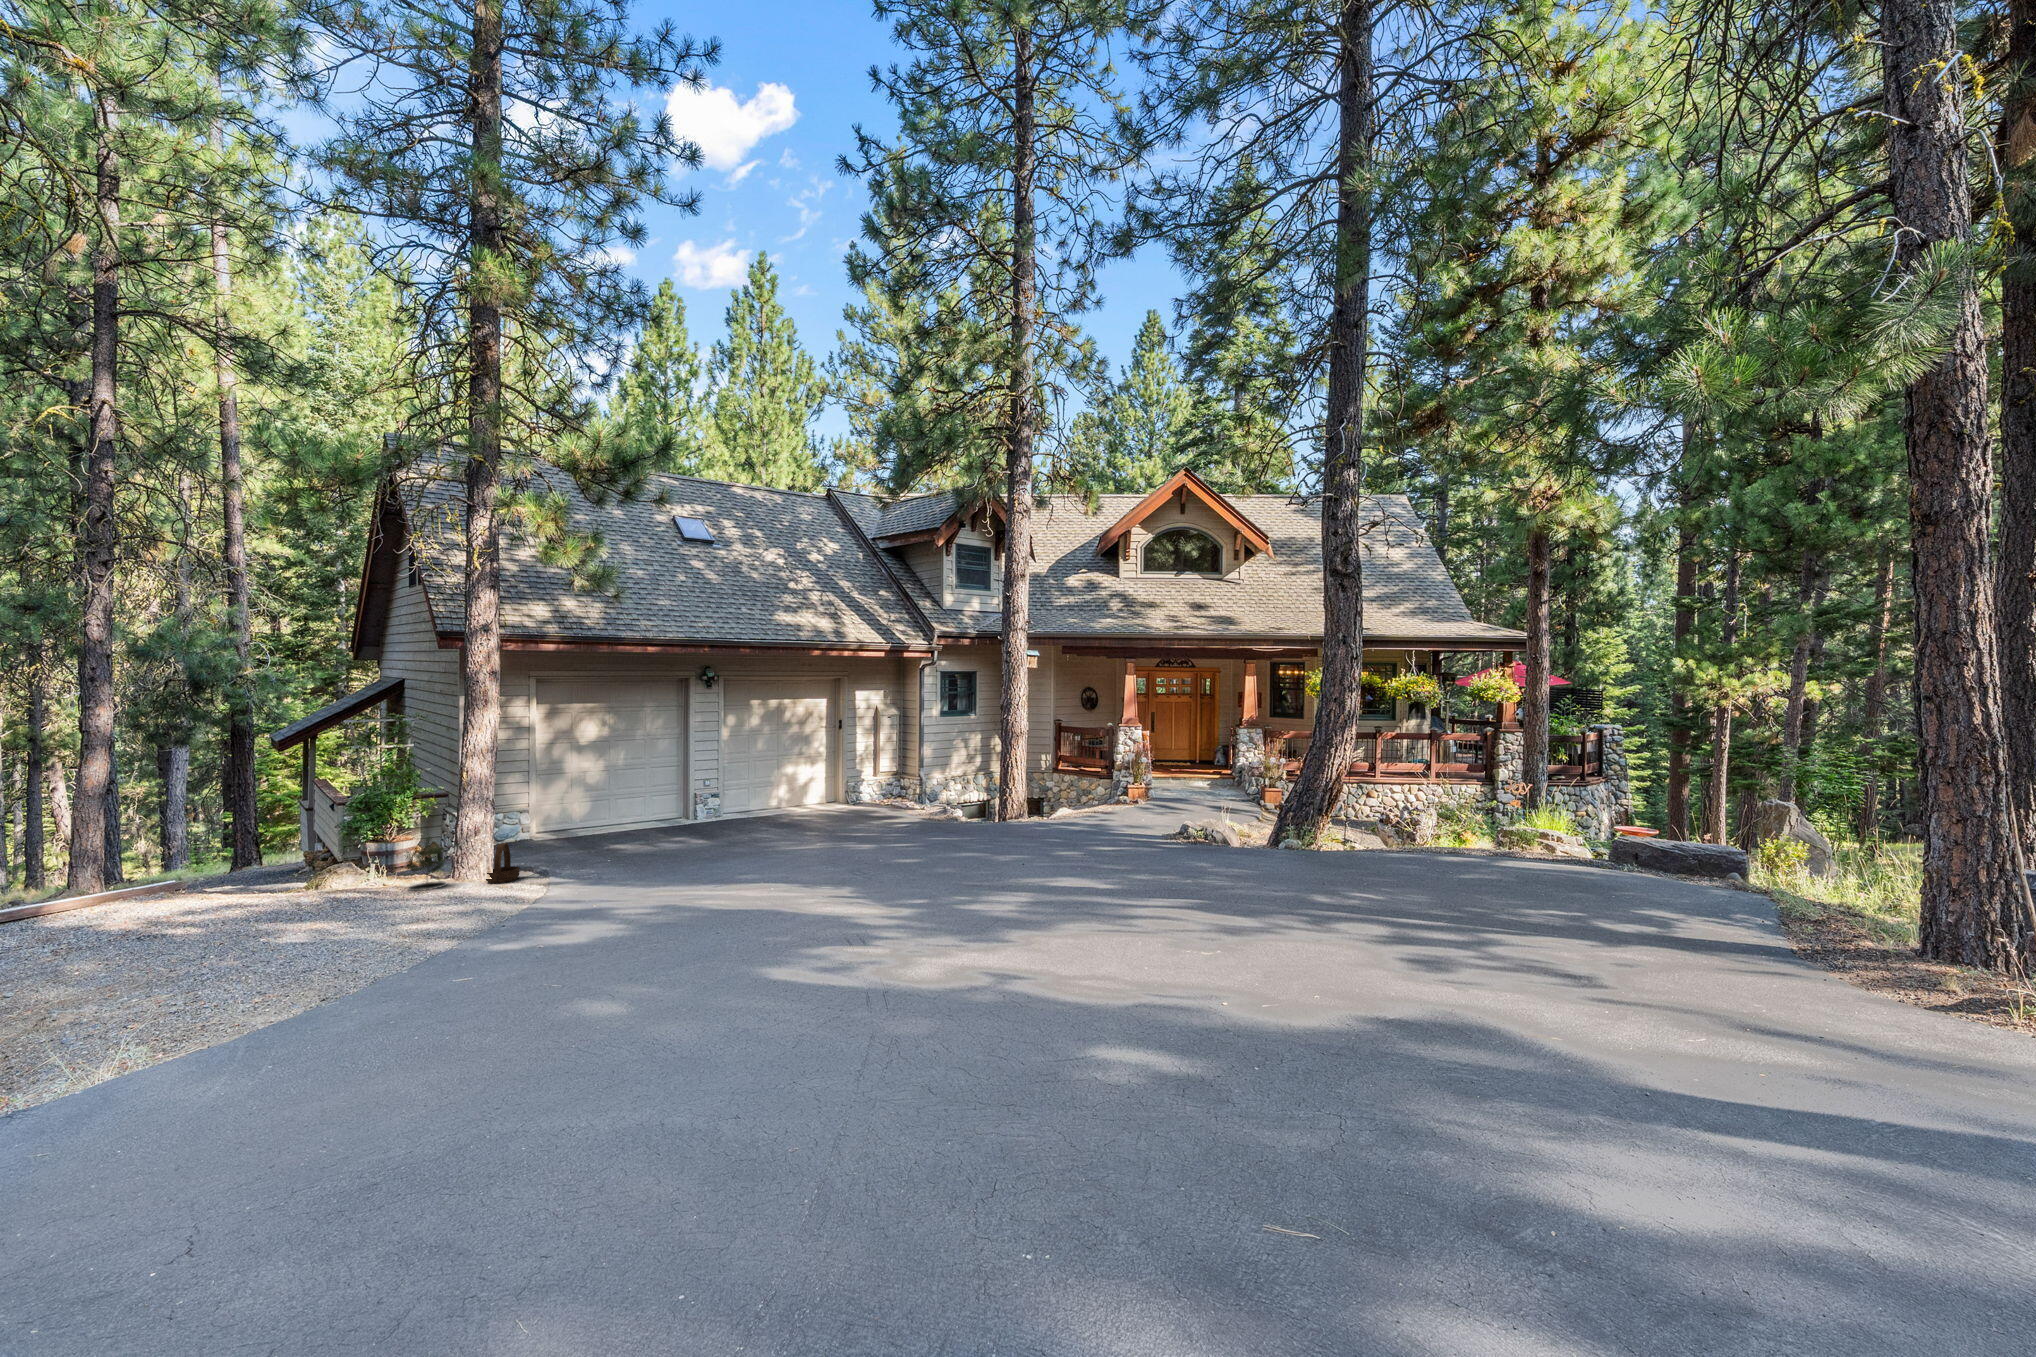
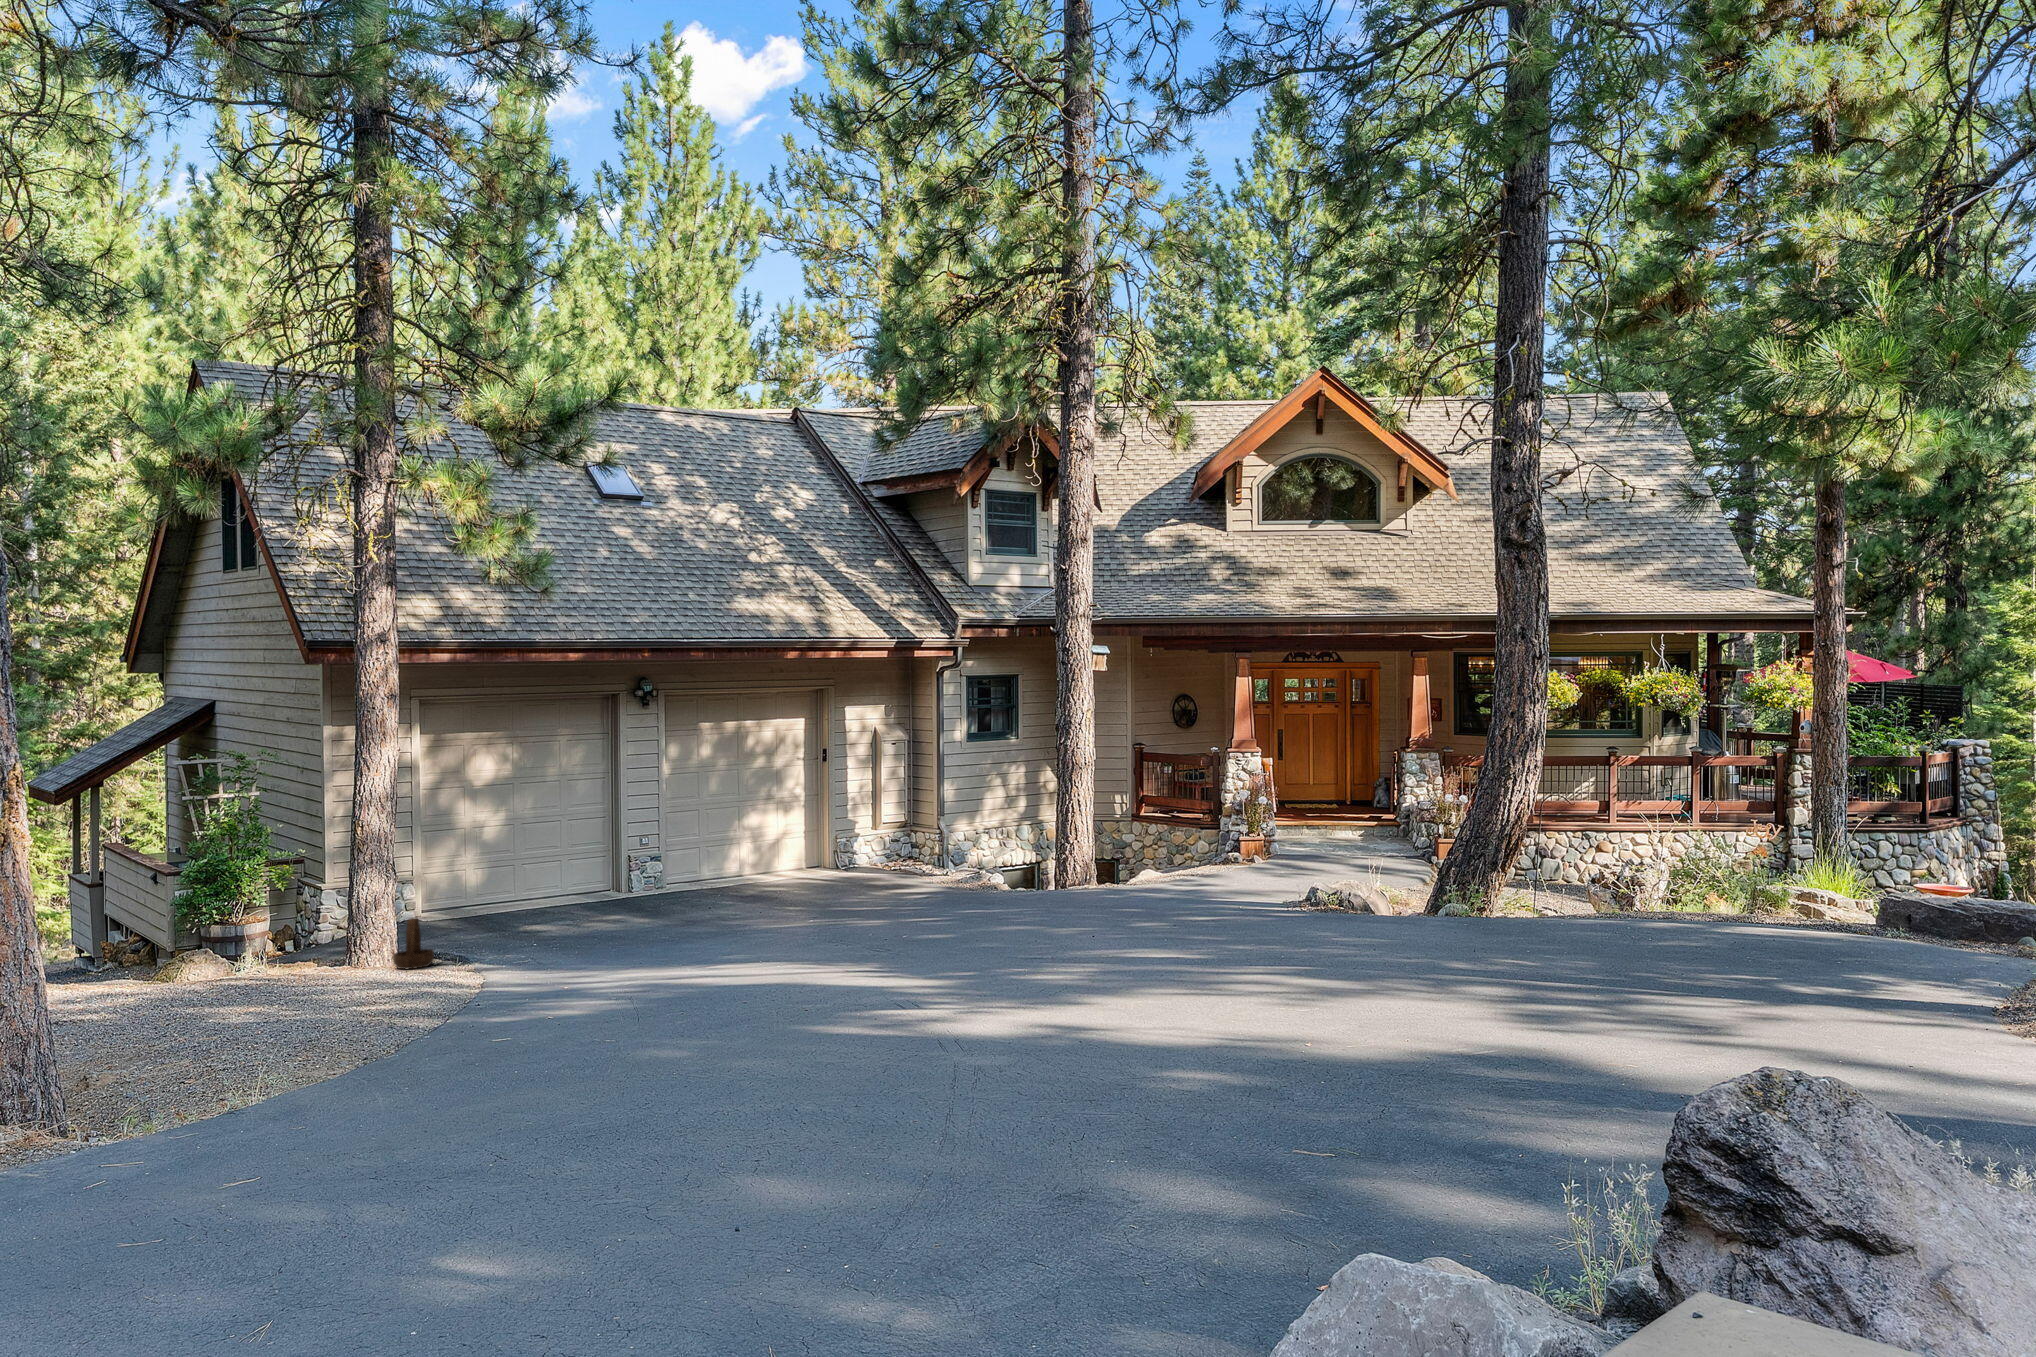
potted tree: present [404,834,448,891] -> none [290,901,347,978]

